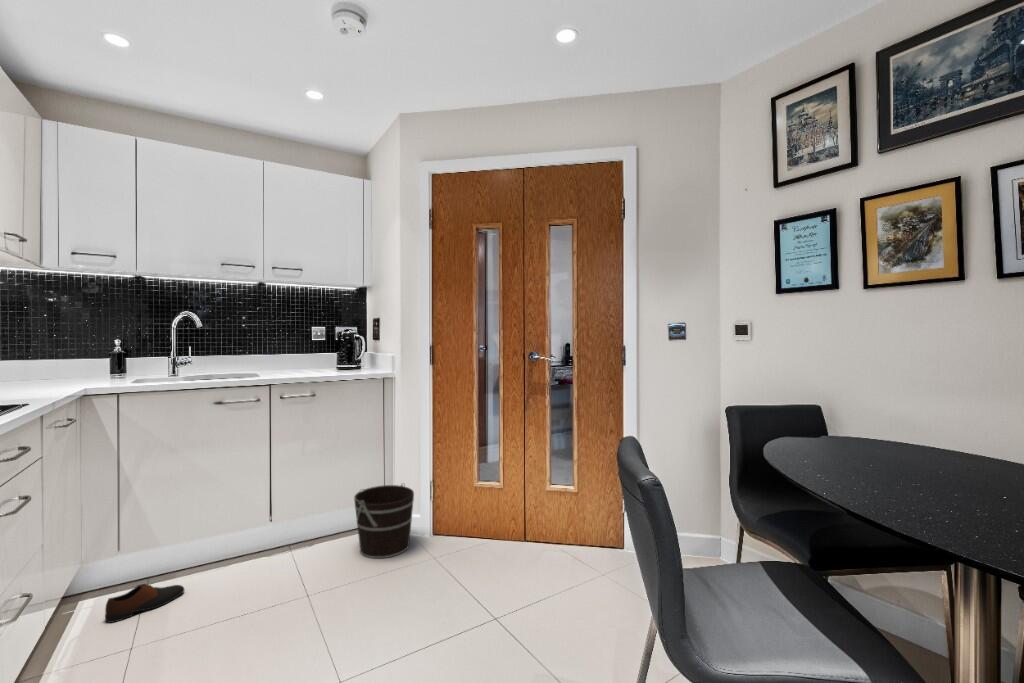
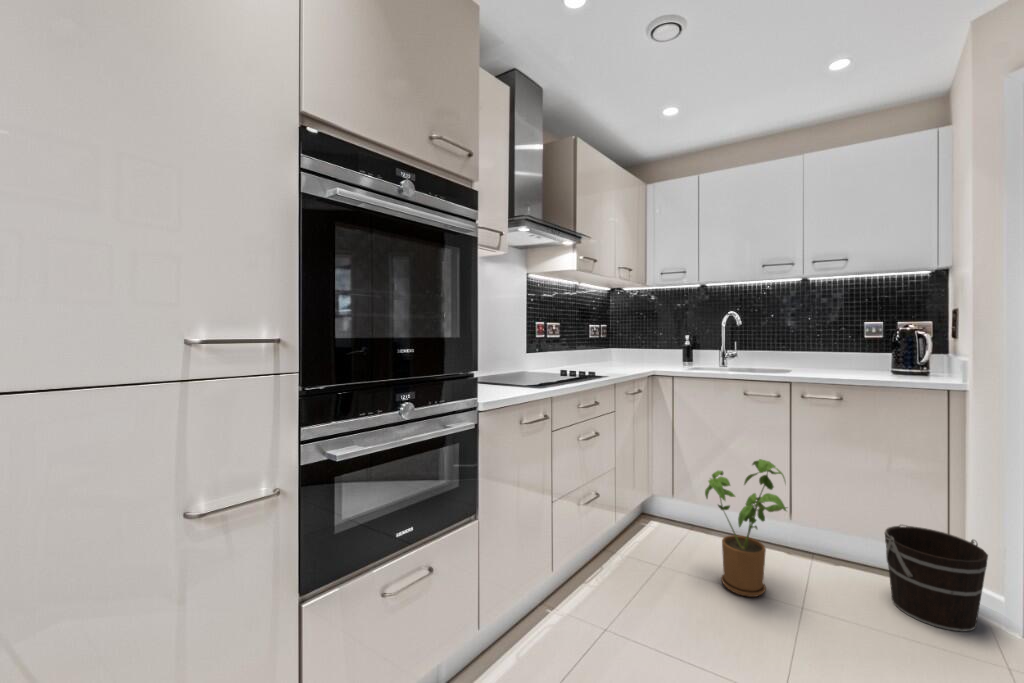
house plant: none [197,466,298,622] -> present [705,459,787,597]
shoe: present [105,584,184,623] -> none [654,524,707,548]

